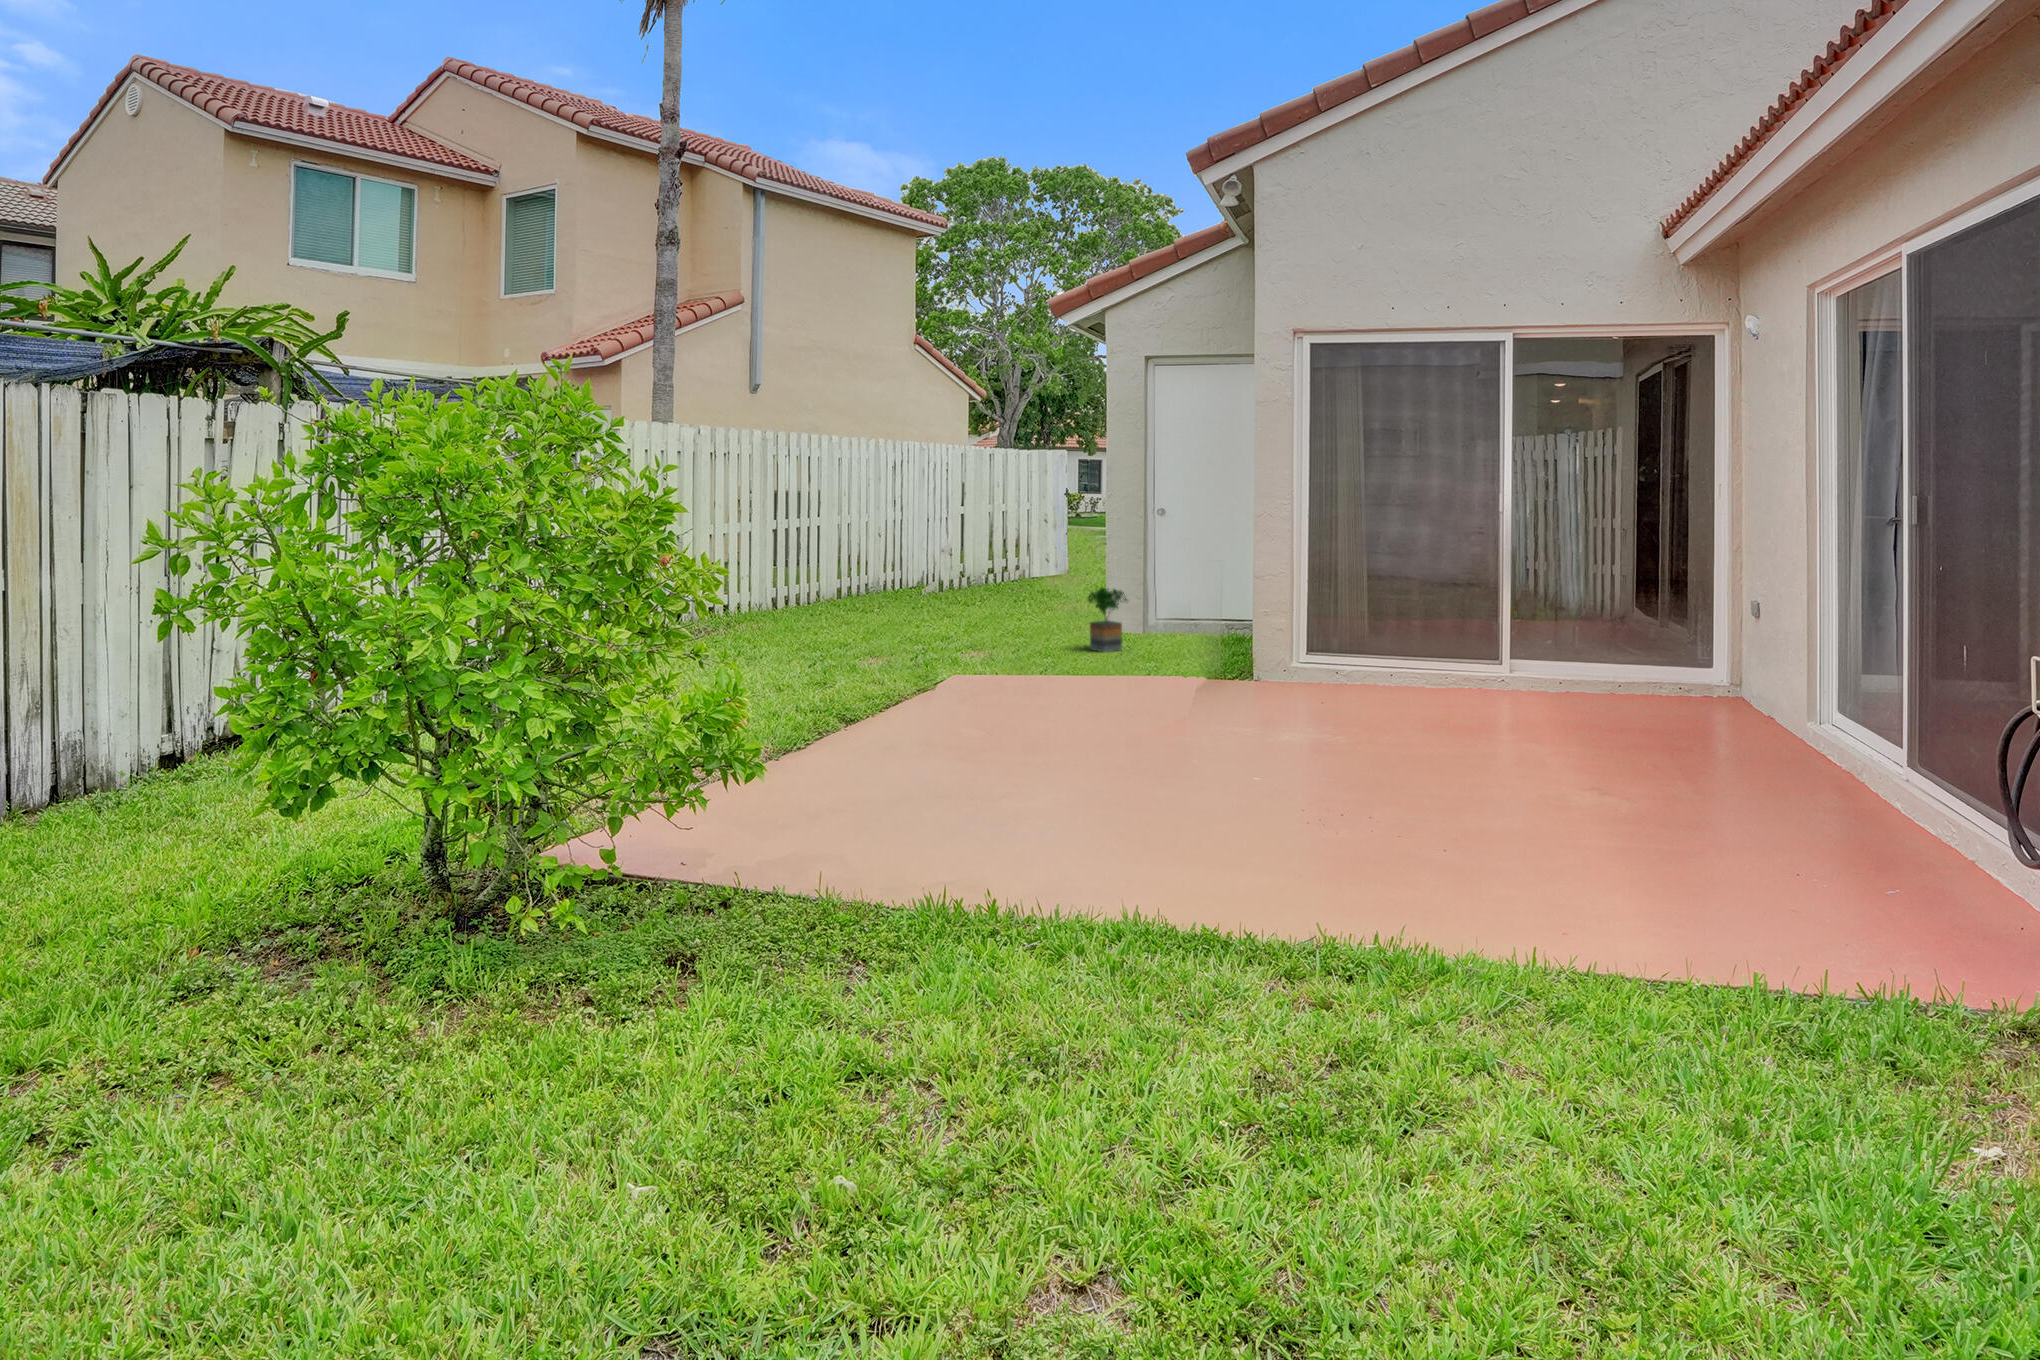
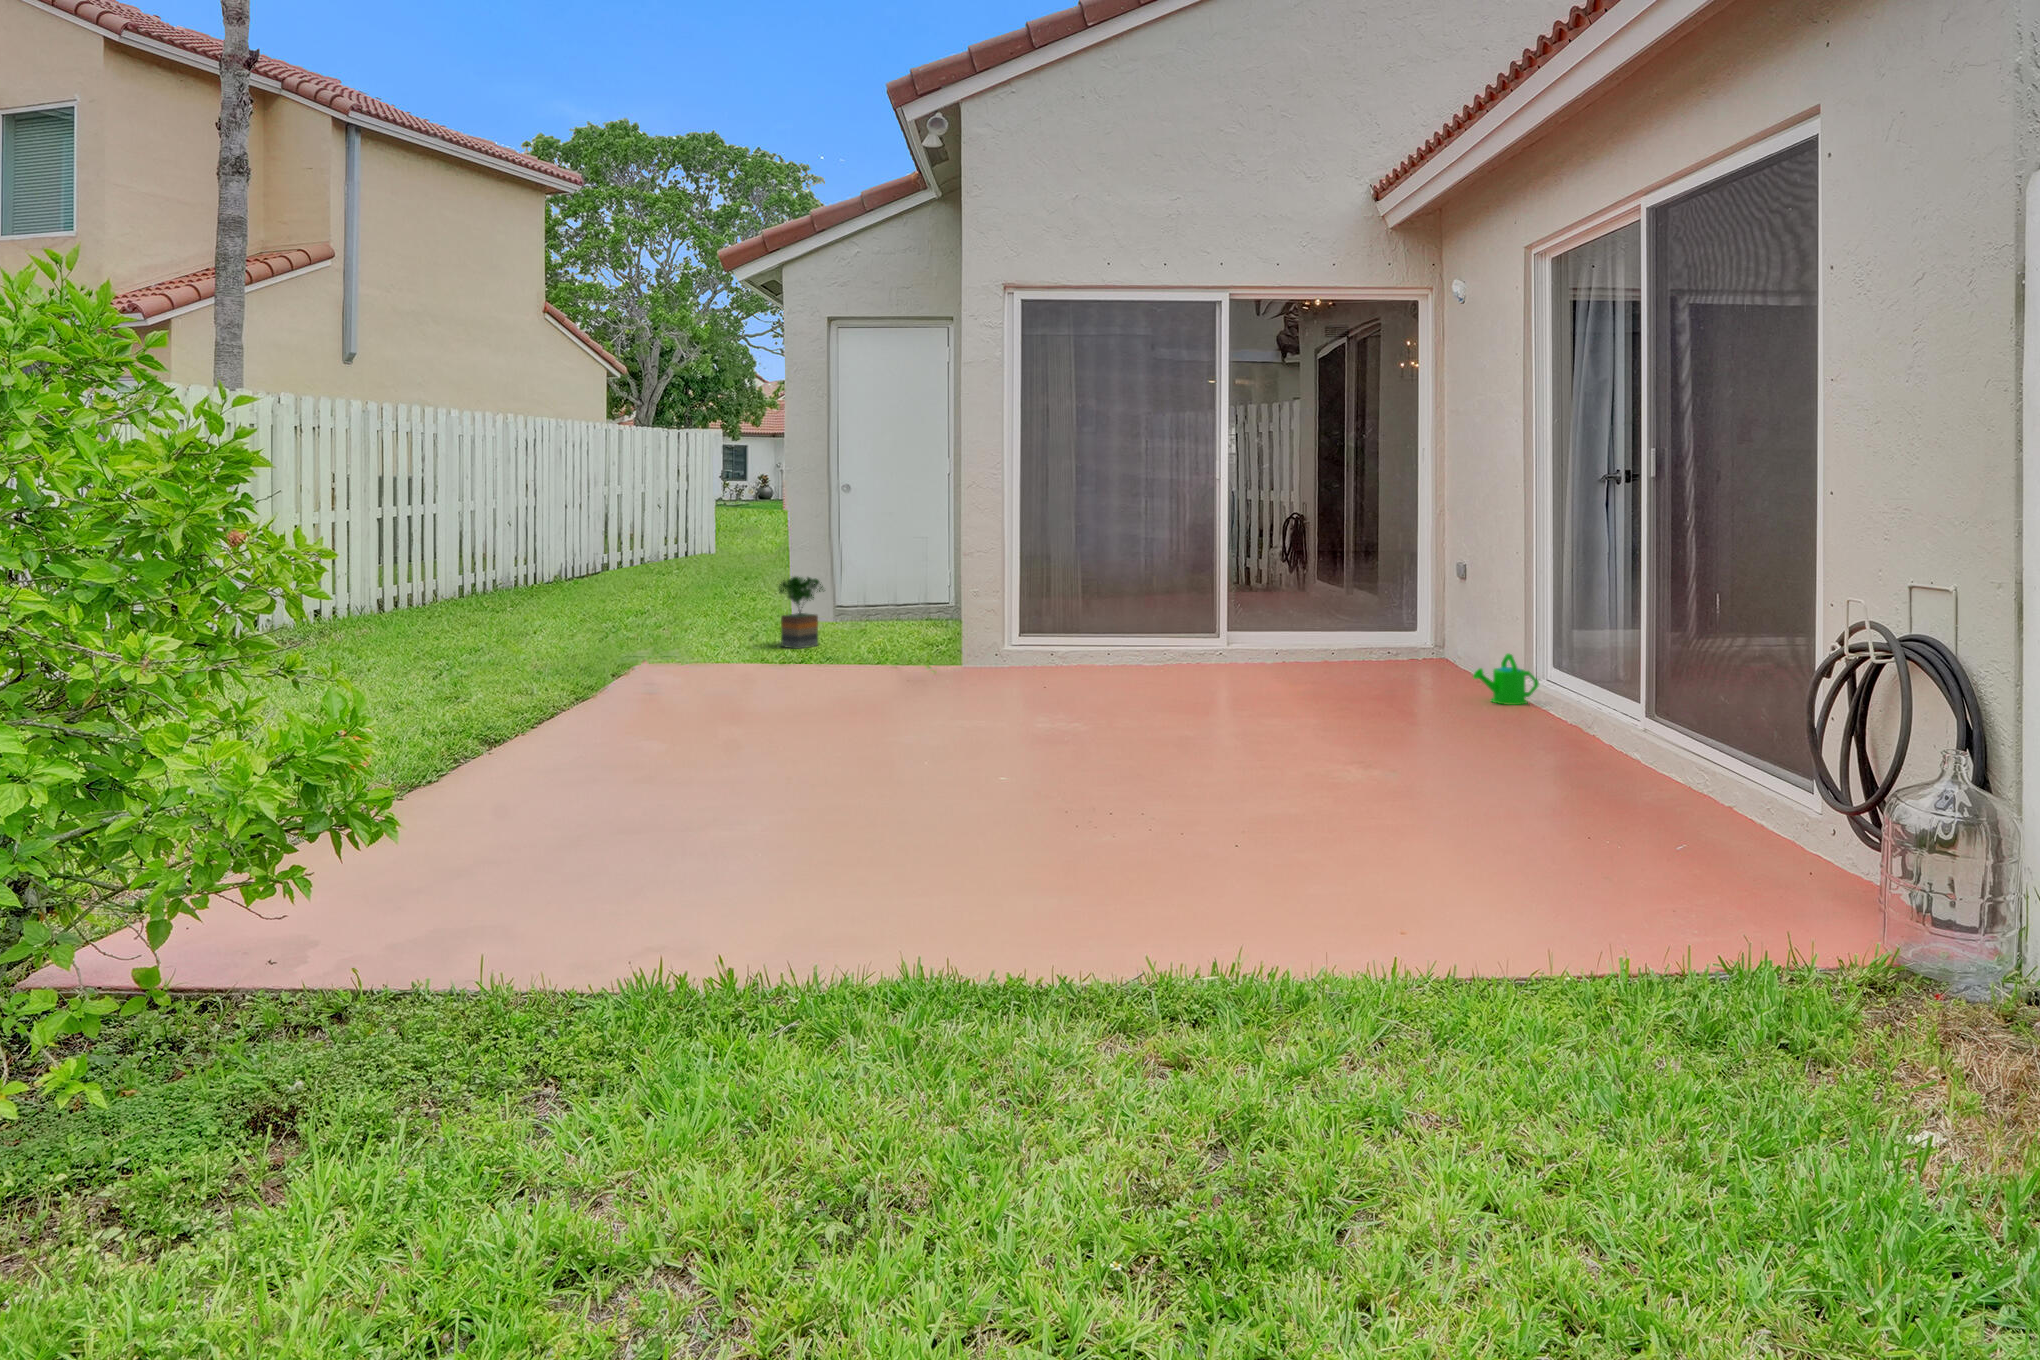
watering can: none [1744,693,1818,745] -> present [1473,654,1539,705]

